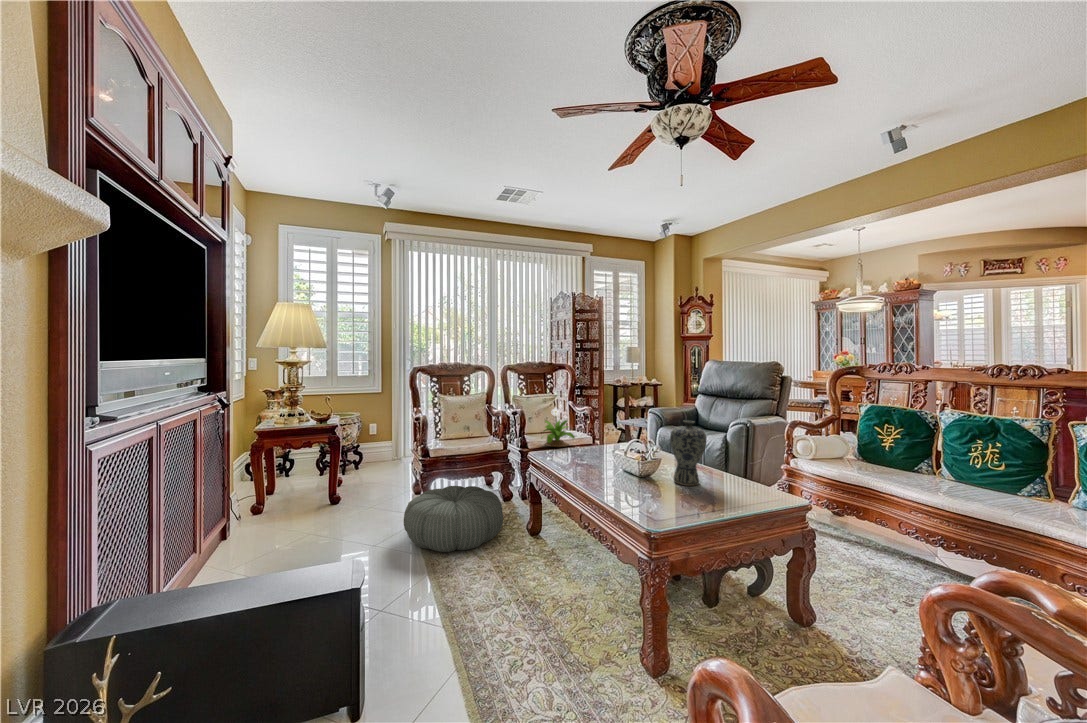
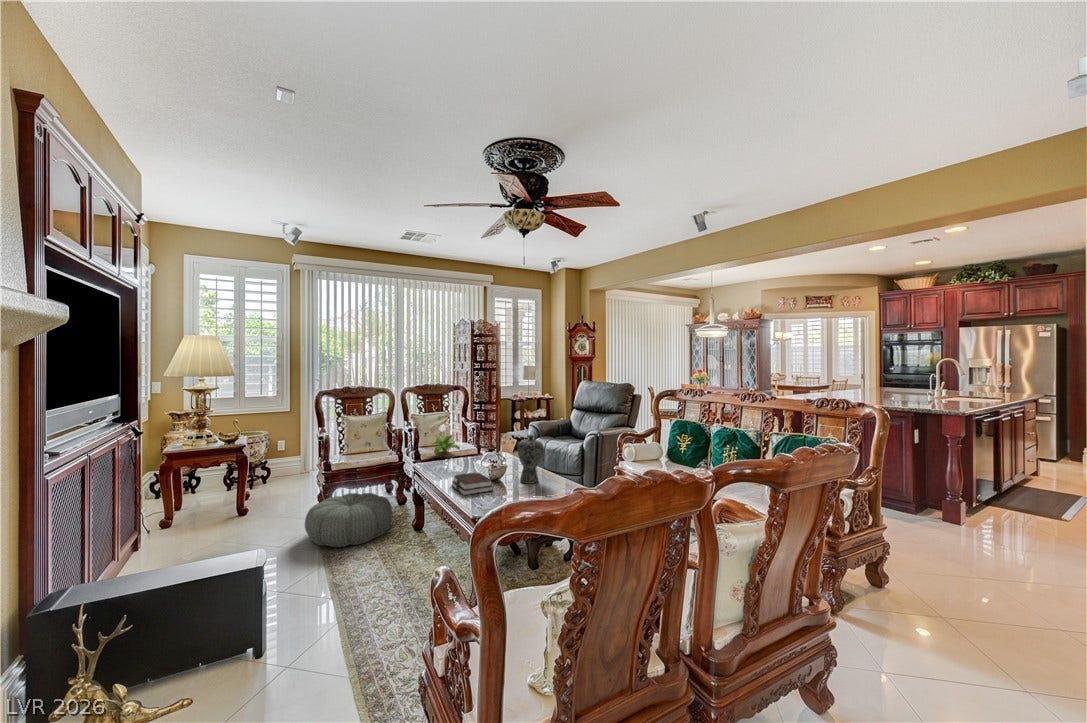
book: none [585,467,646,498] -> present [452,472,493,495]

